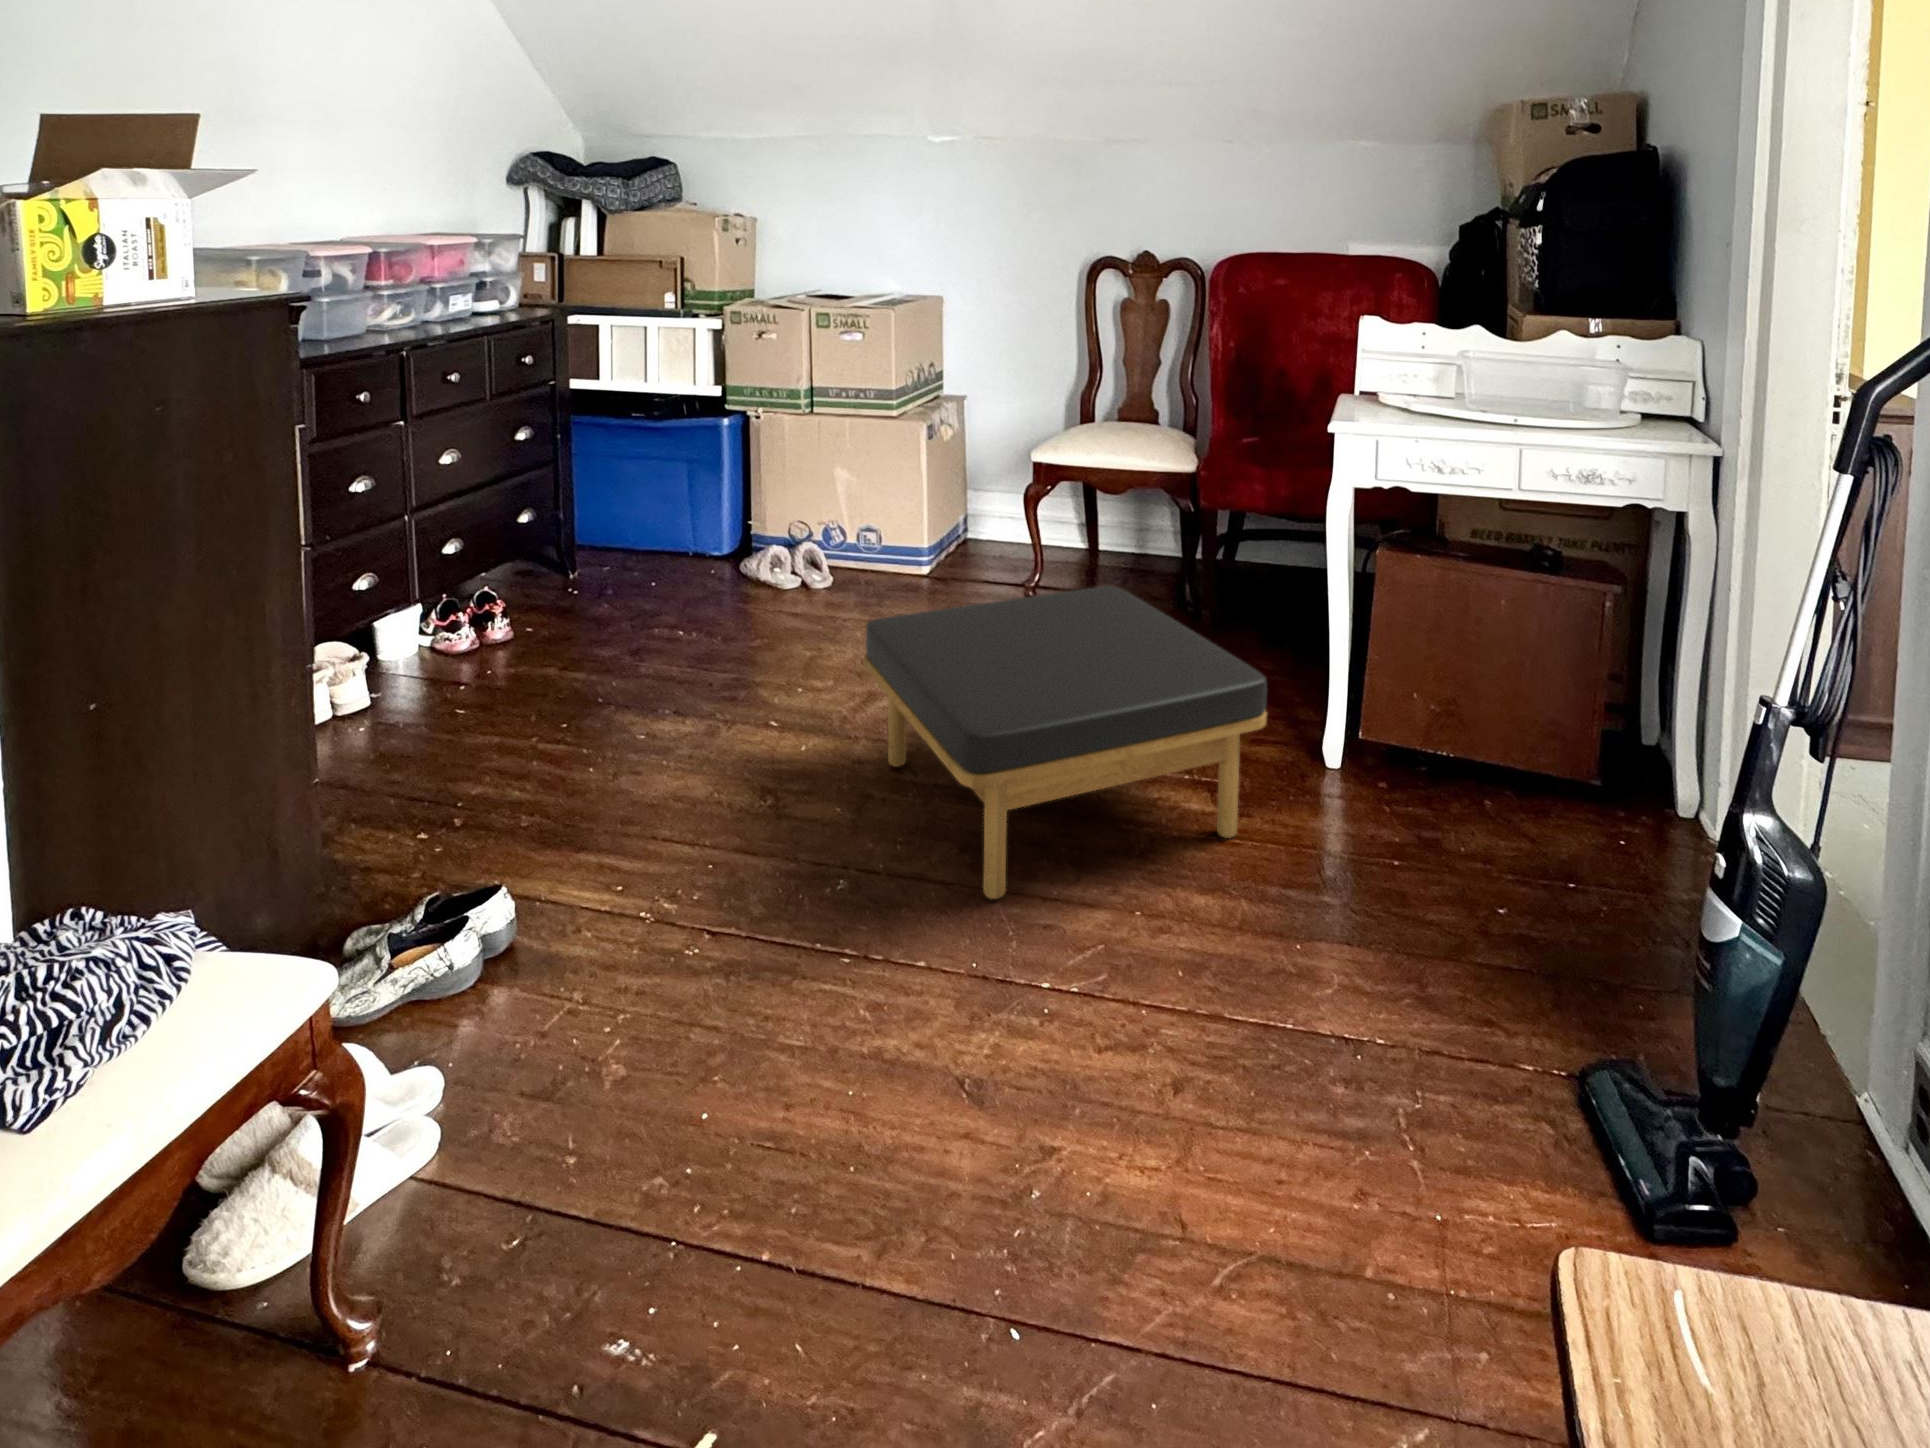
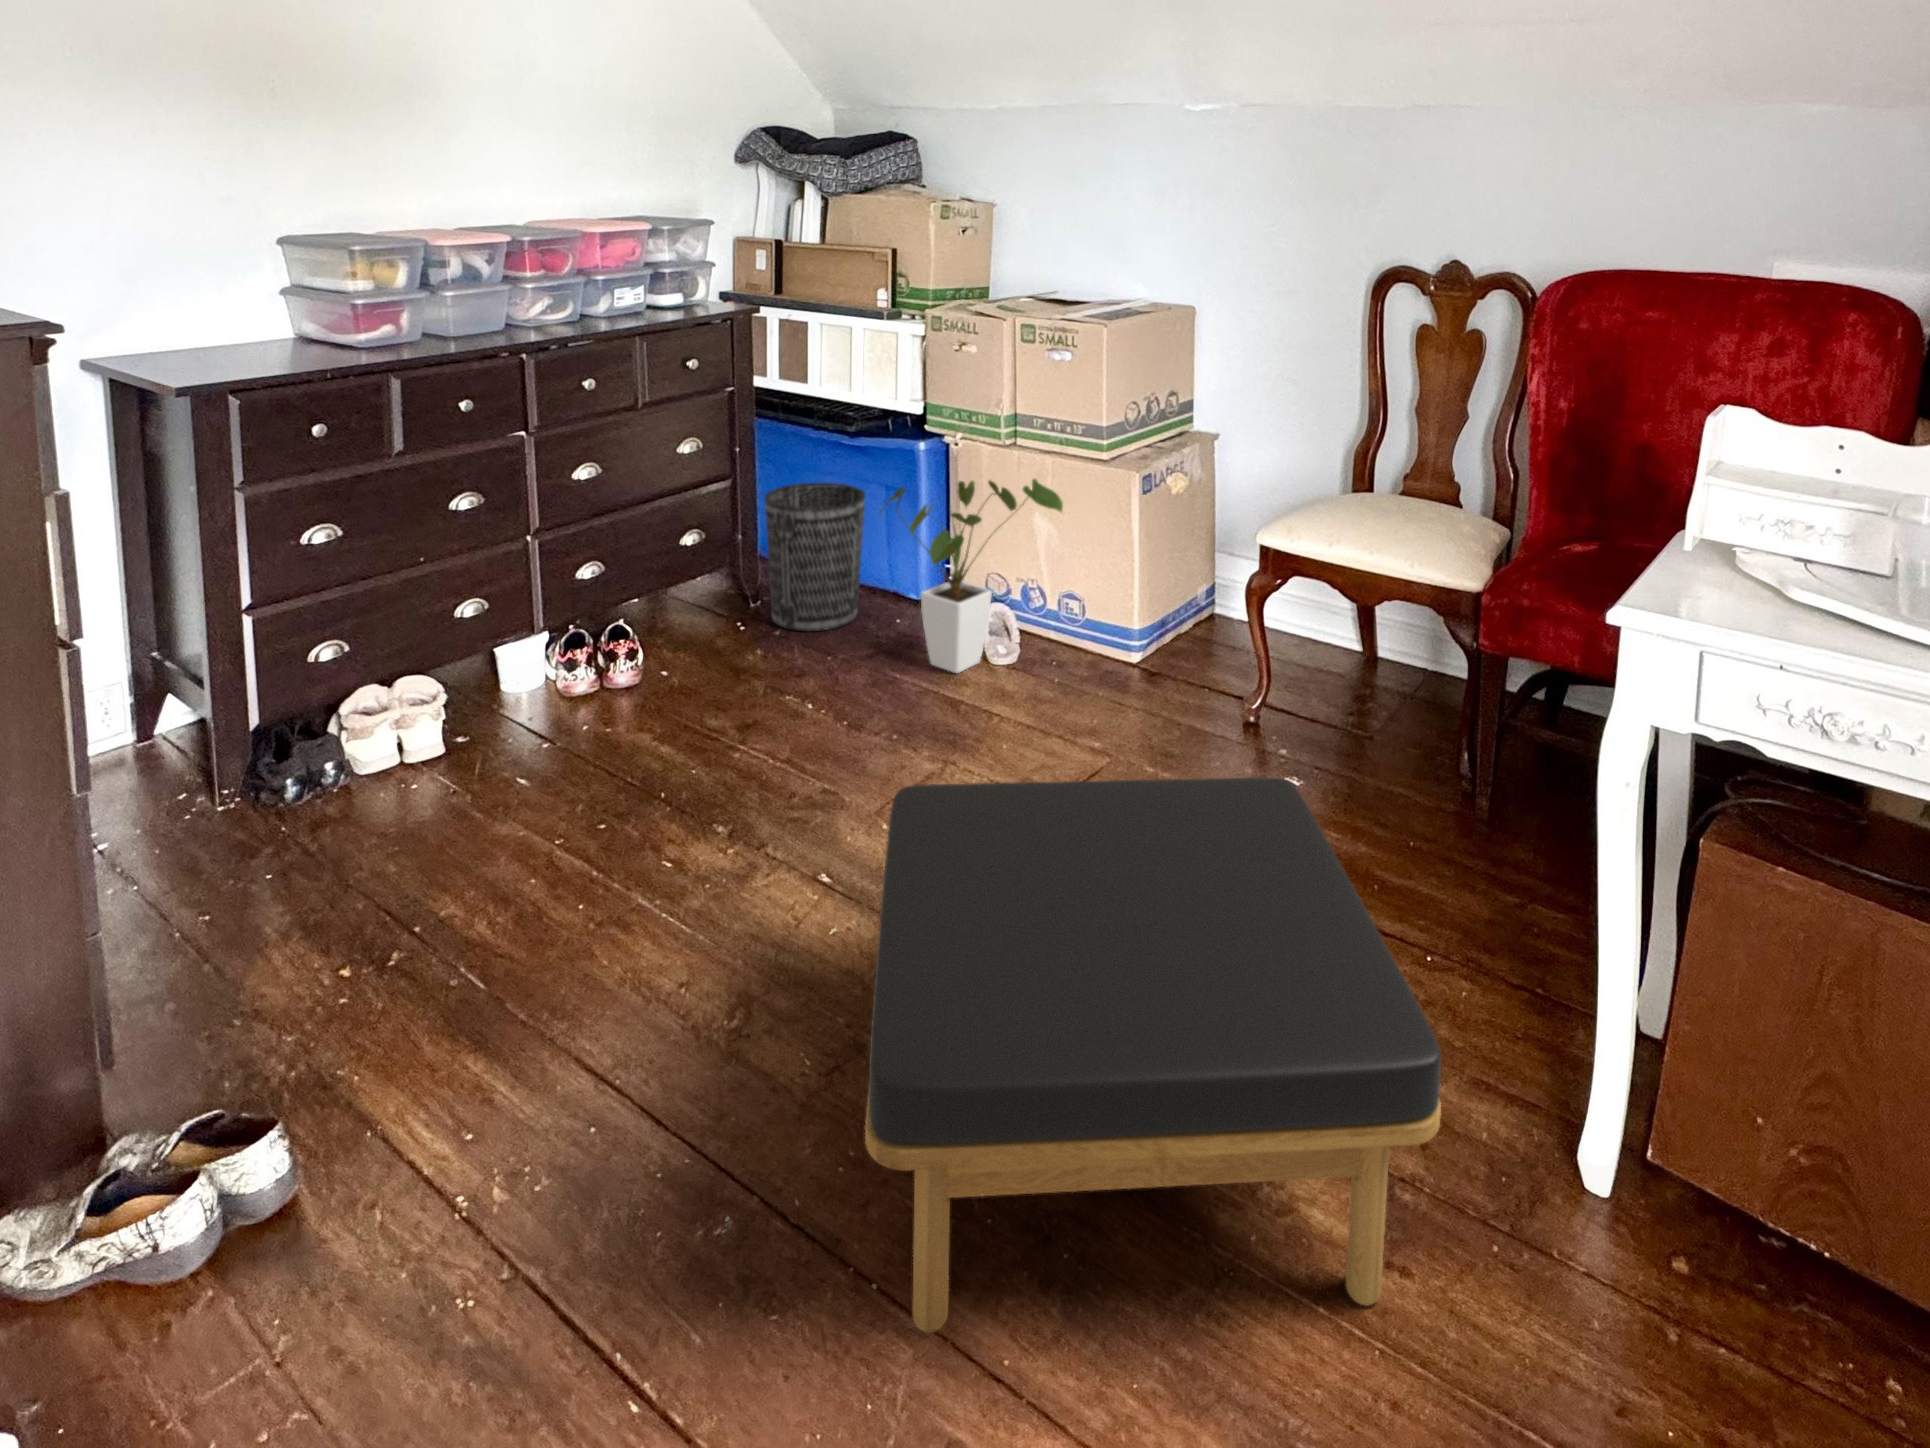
house plant: none [725,434,866,596] -> present [879,479,1063,673]
wastebasket: none [590,461,680,586] -> present [765,483,865,631]

